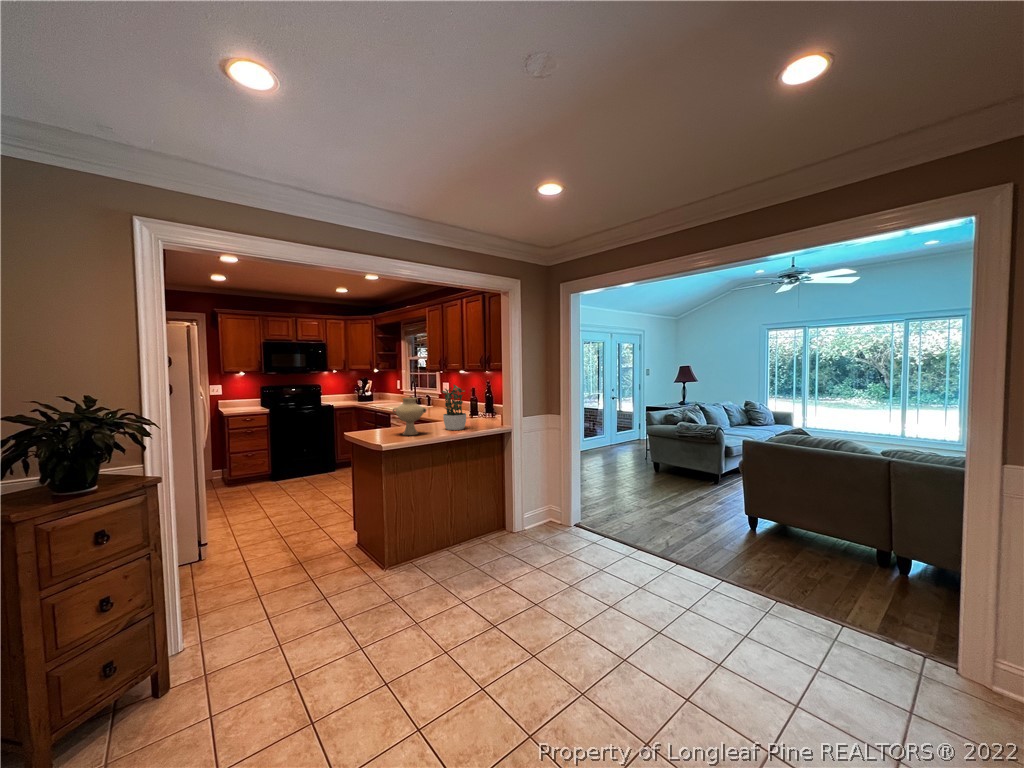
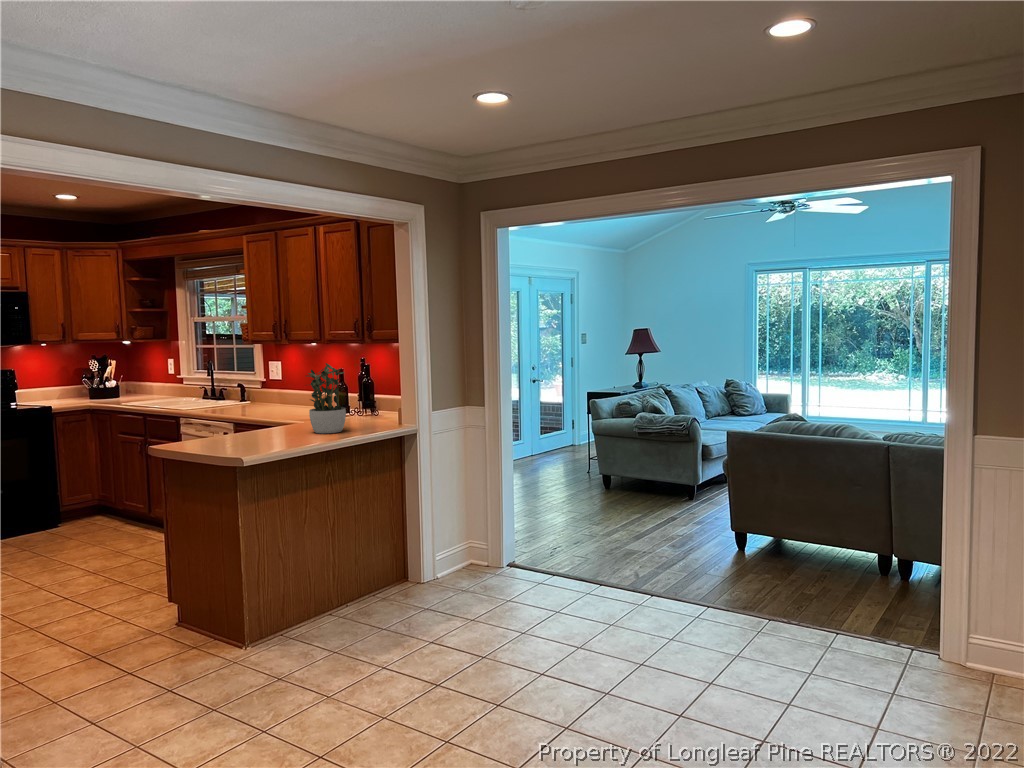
vase: present [393,398,427,435] -> none [236,385,290,443]

